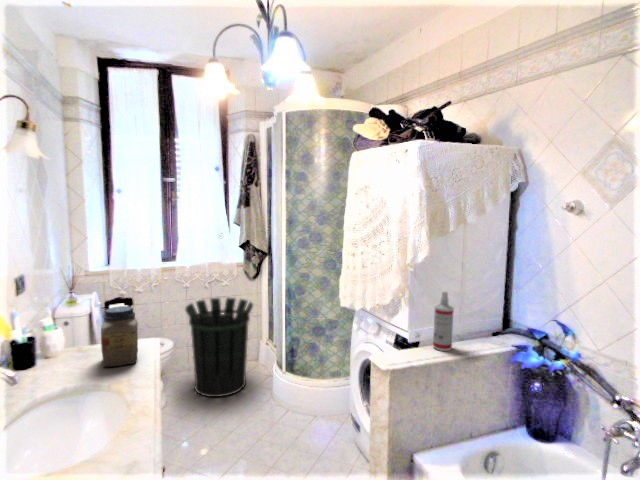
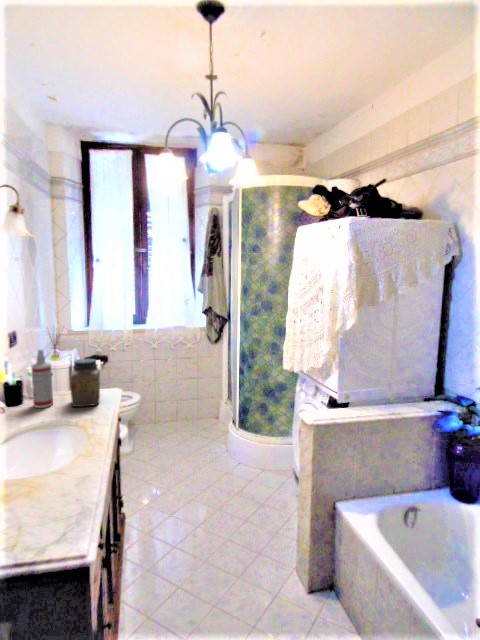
spray bottle: present [433,292,454,351] -> present [31,350,53,408]
waste bin: present [185,298,253,397] -> none [151,359,213,447]

